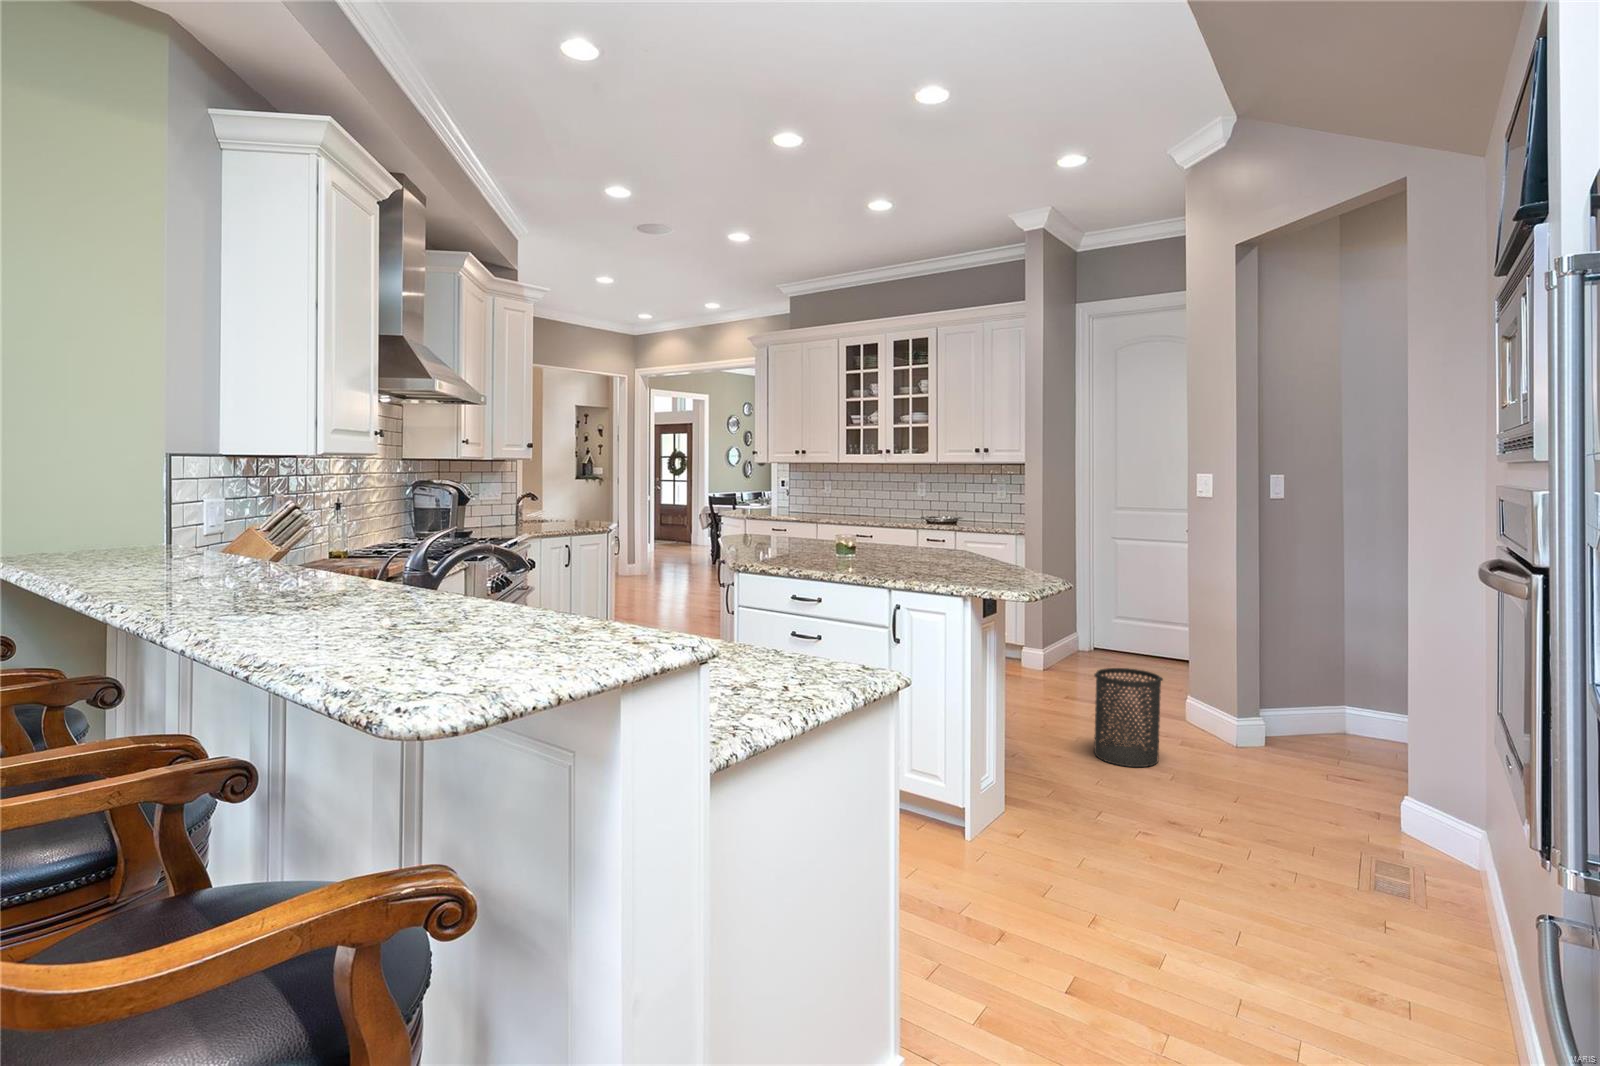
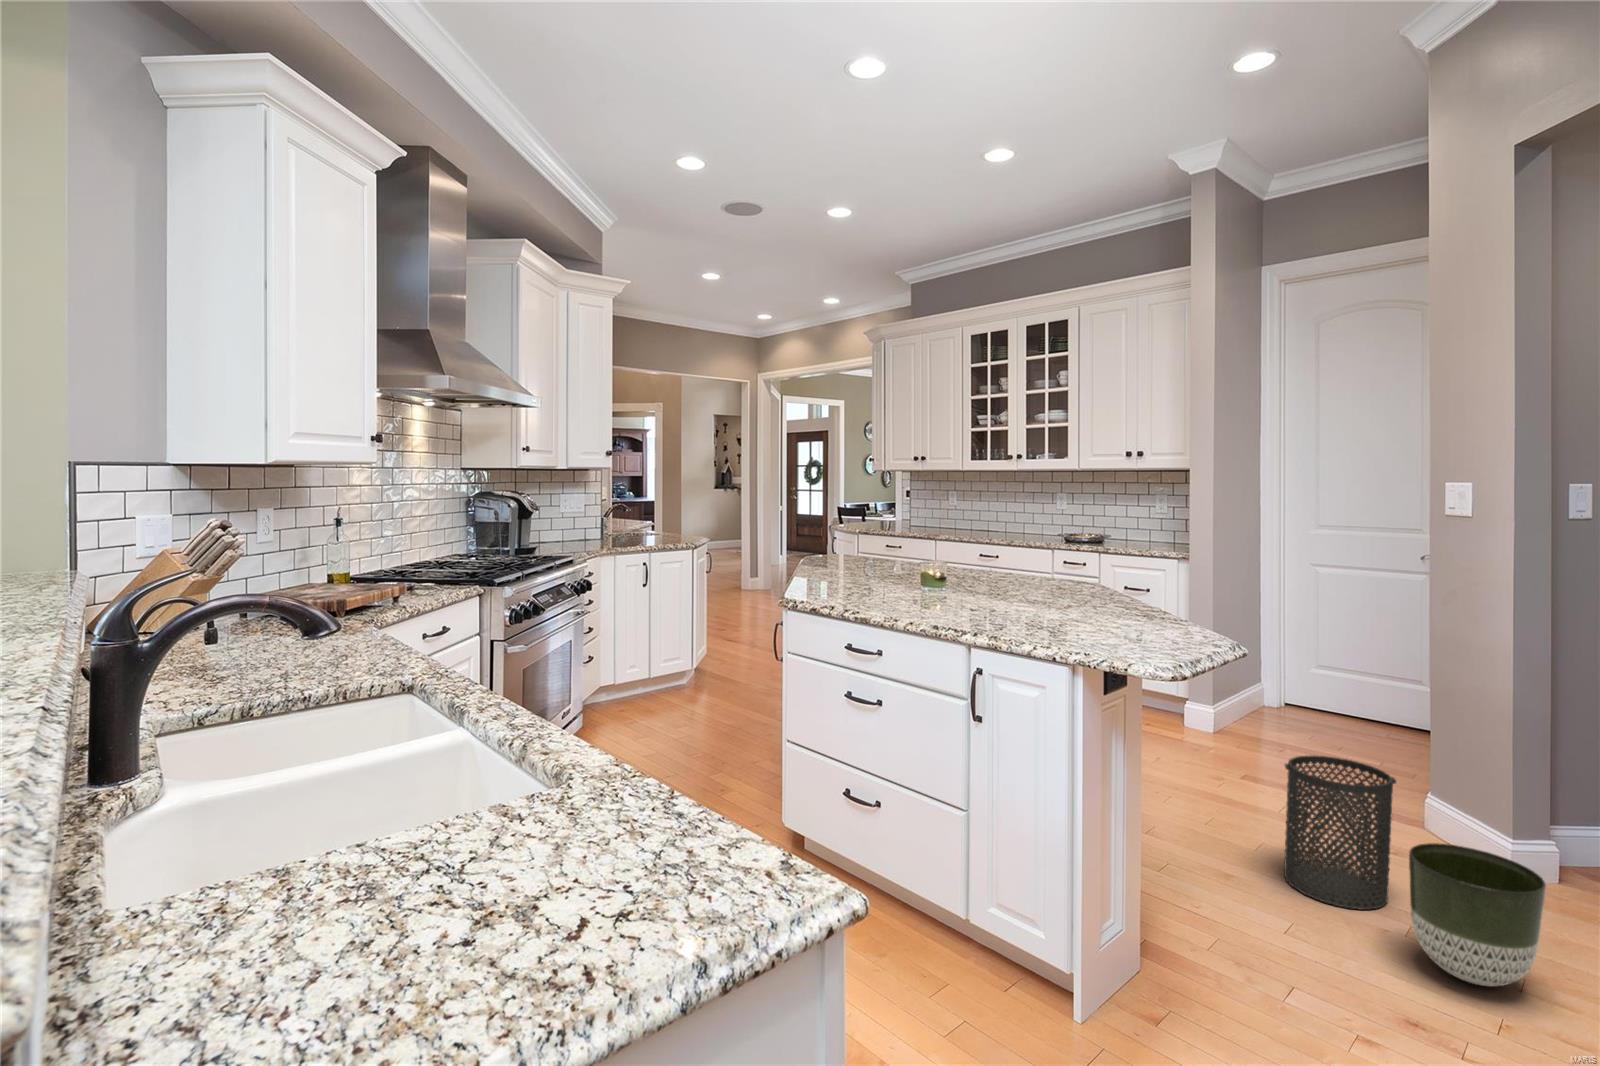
planter: none [1168,713,1243,797] -> present [1409,843,1546,987]

